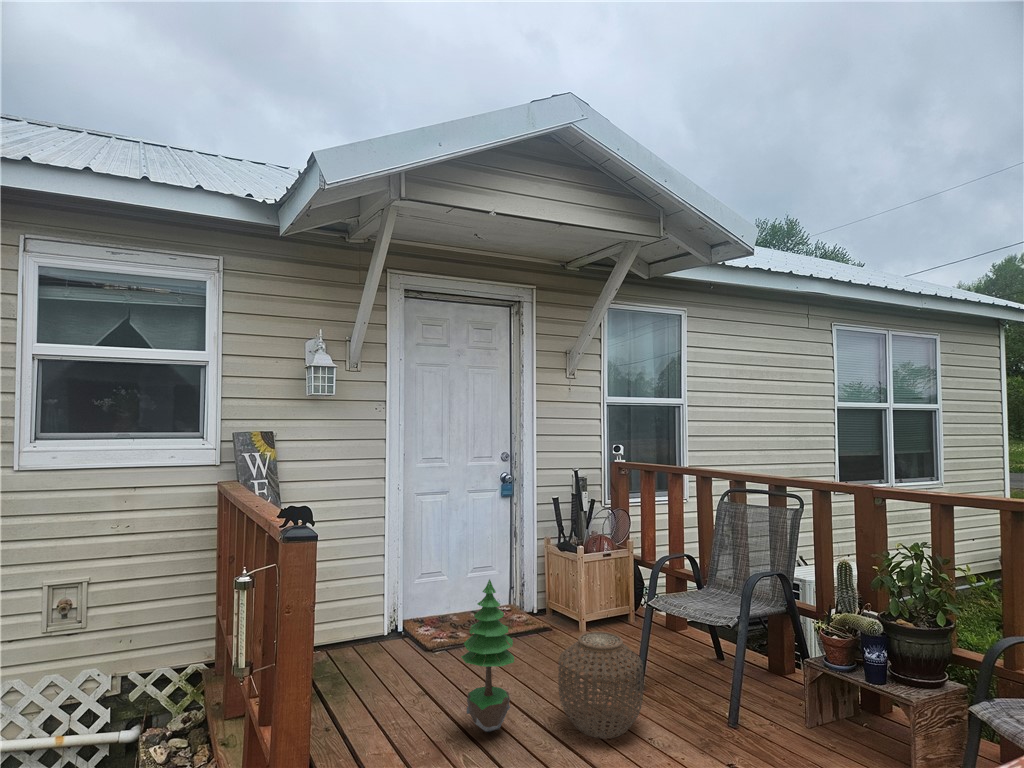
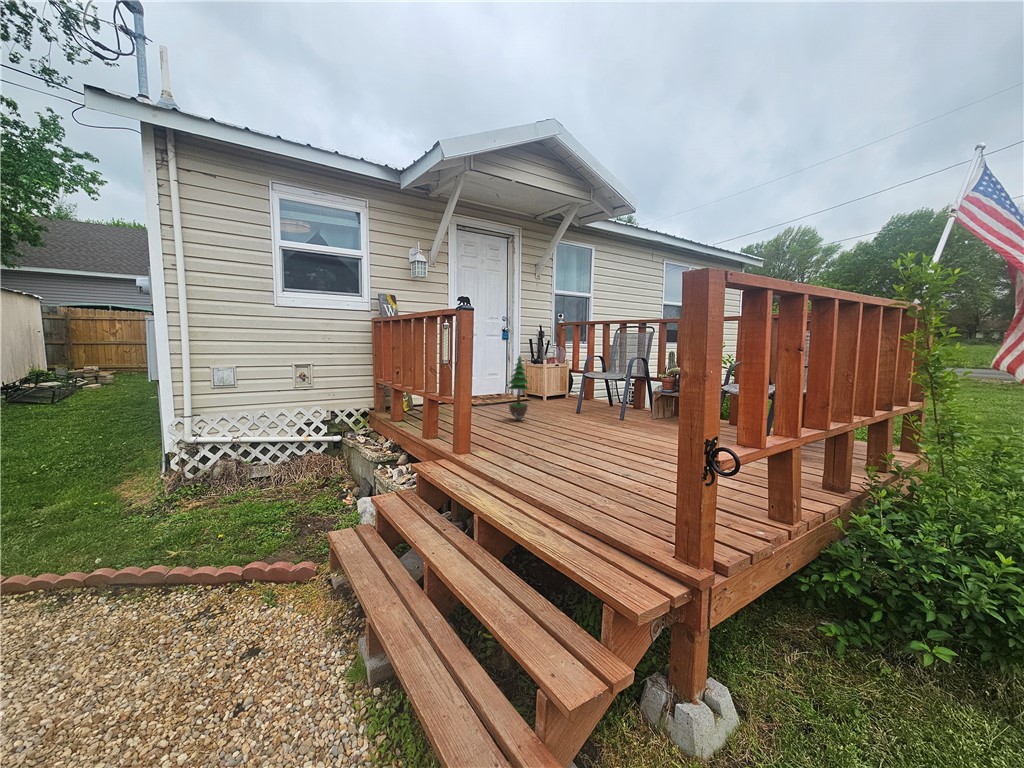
woven basket: present [558,631,643,739] -> none [547,381,584,421]

